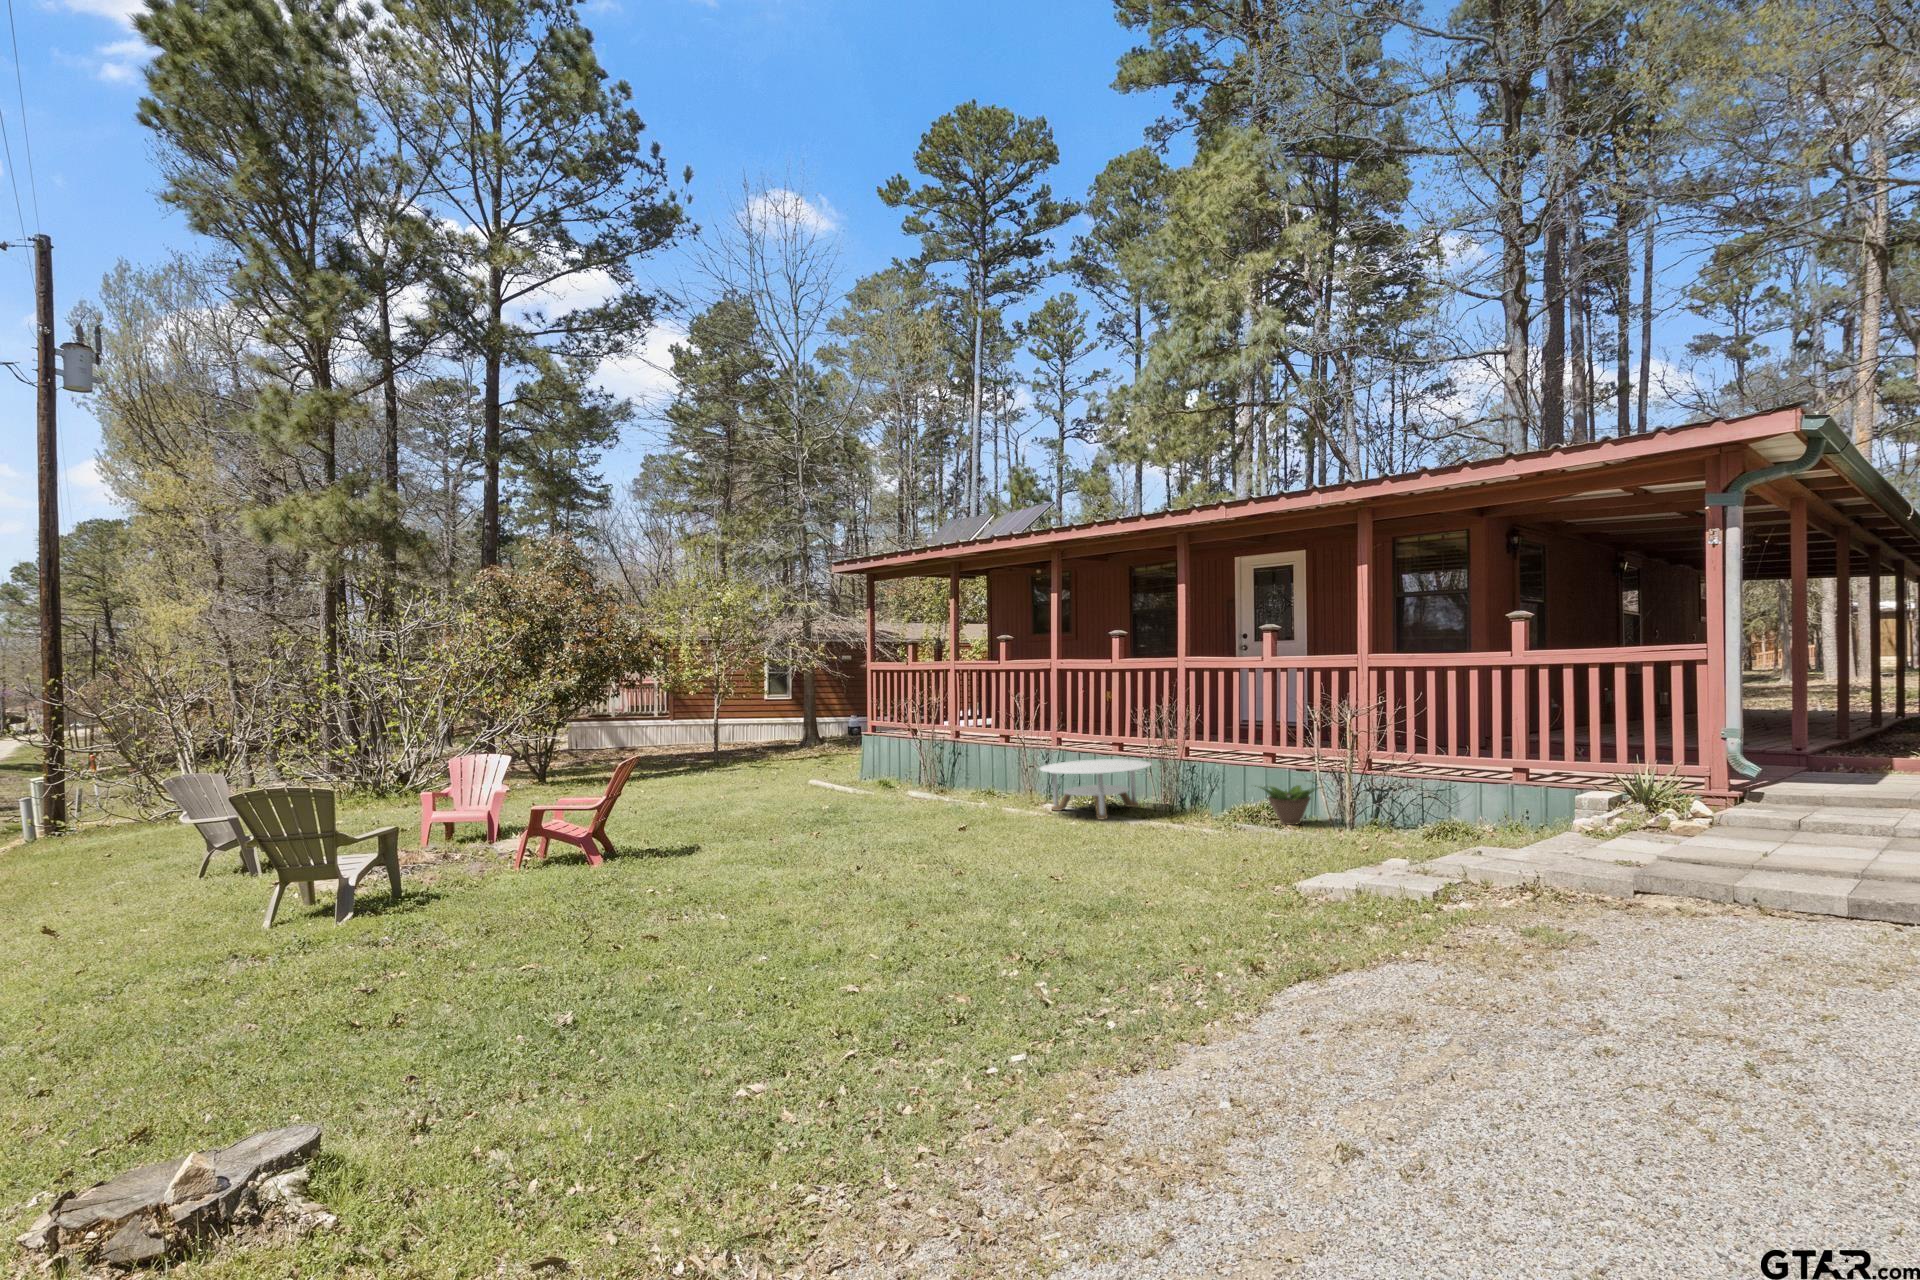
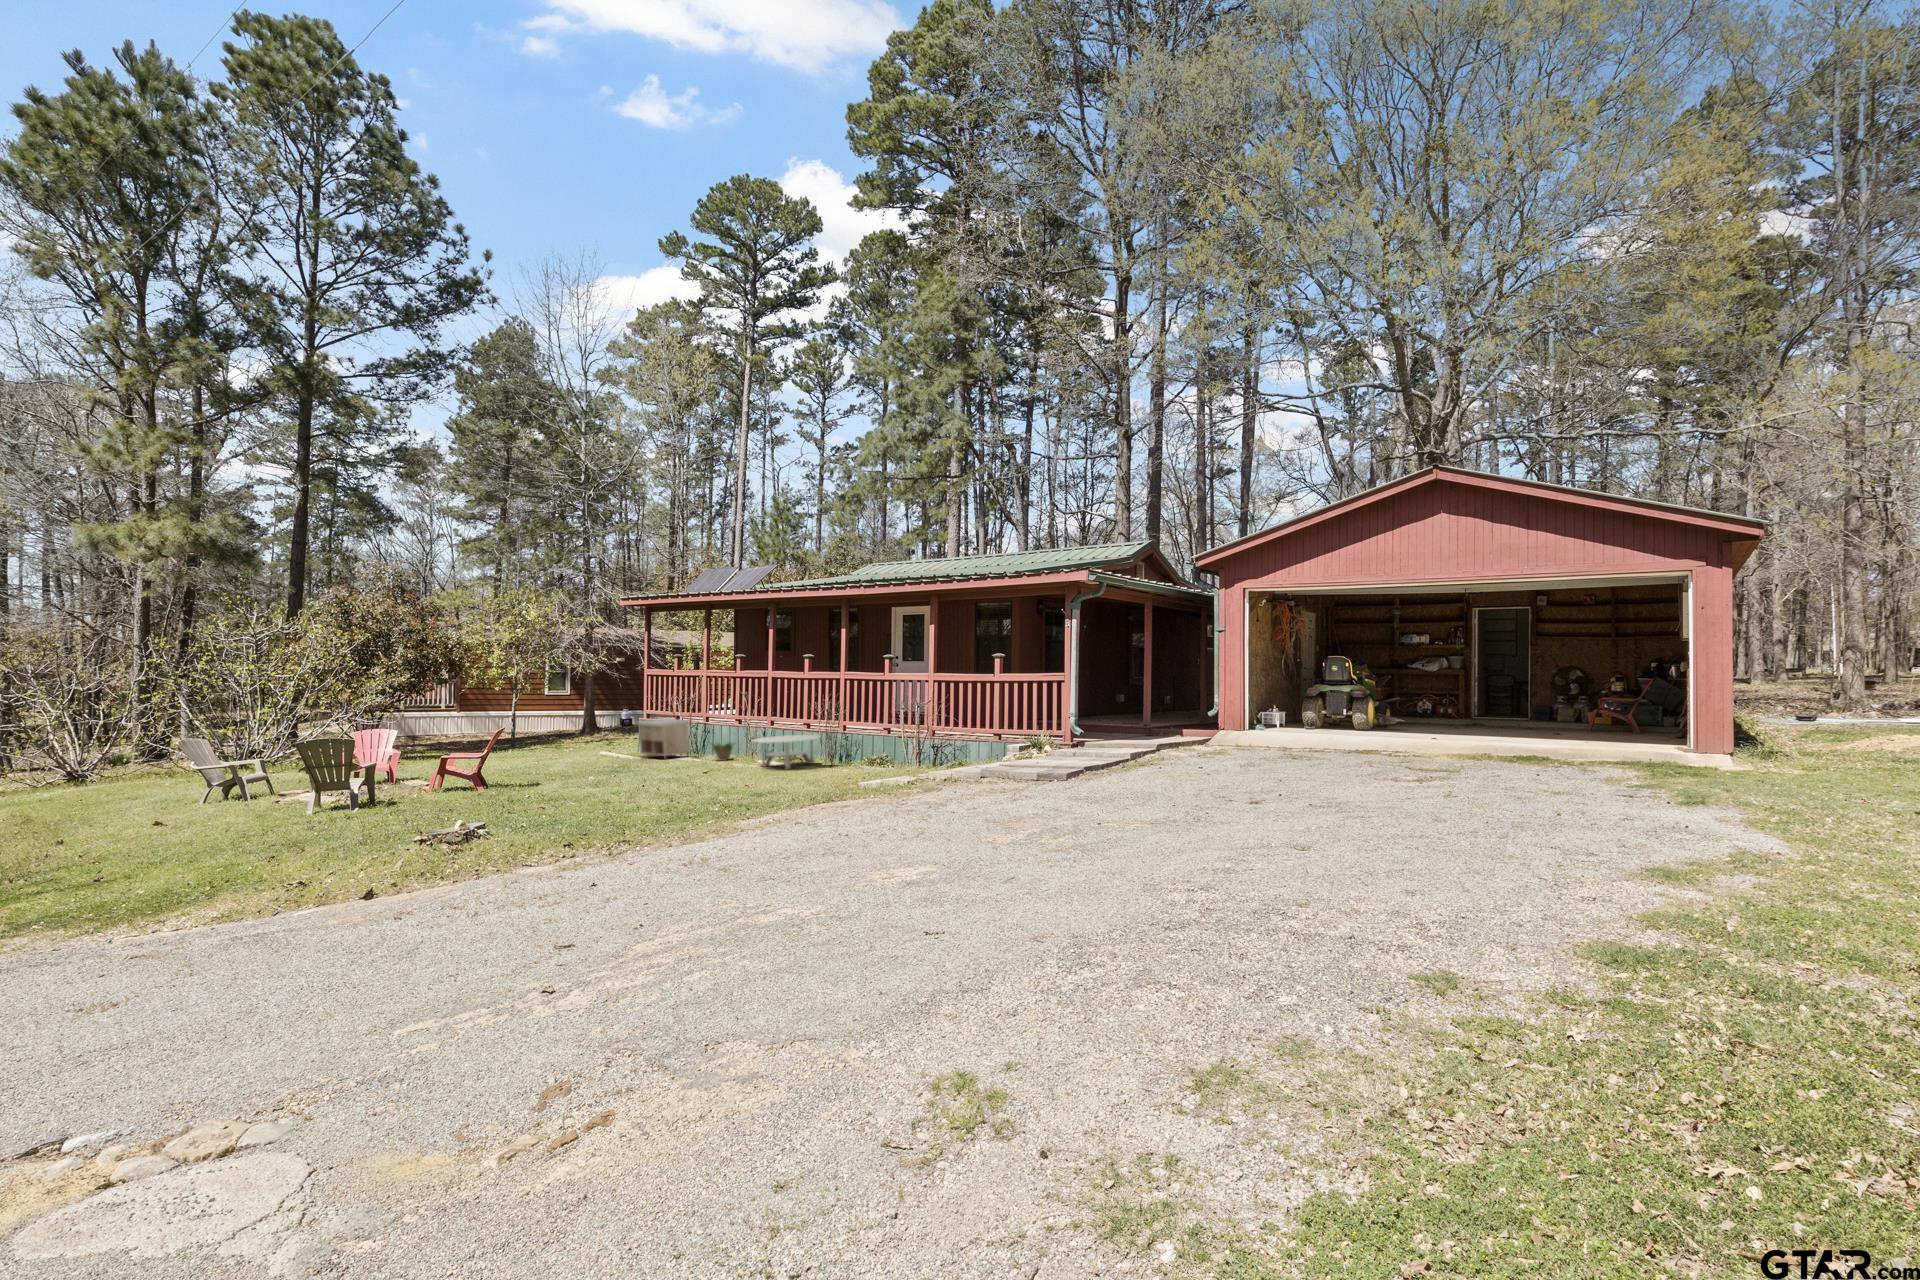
storage bench: none [862,731,933,790] -> present [637,719,688,759]
decorative plant: present [1255,785,1321,825] -> present [712,743,733,761]

